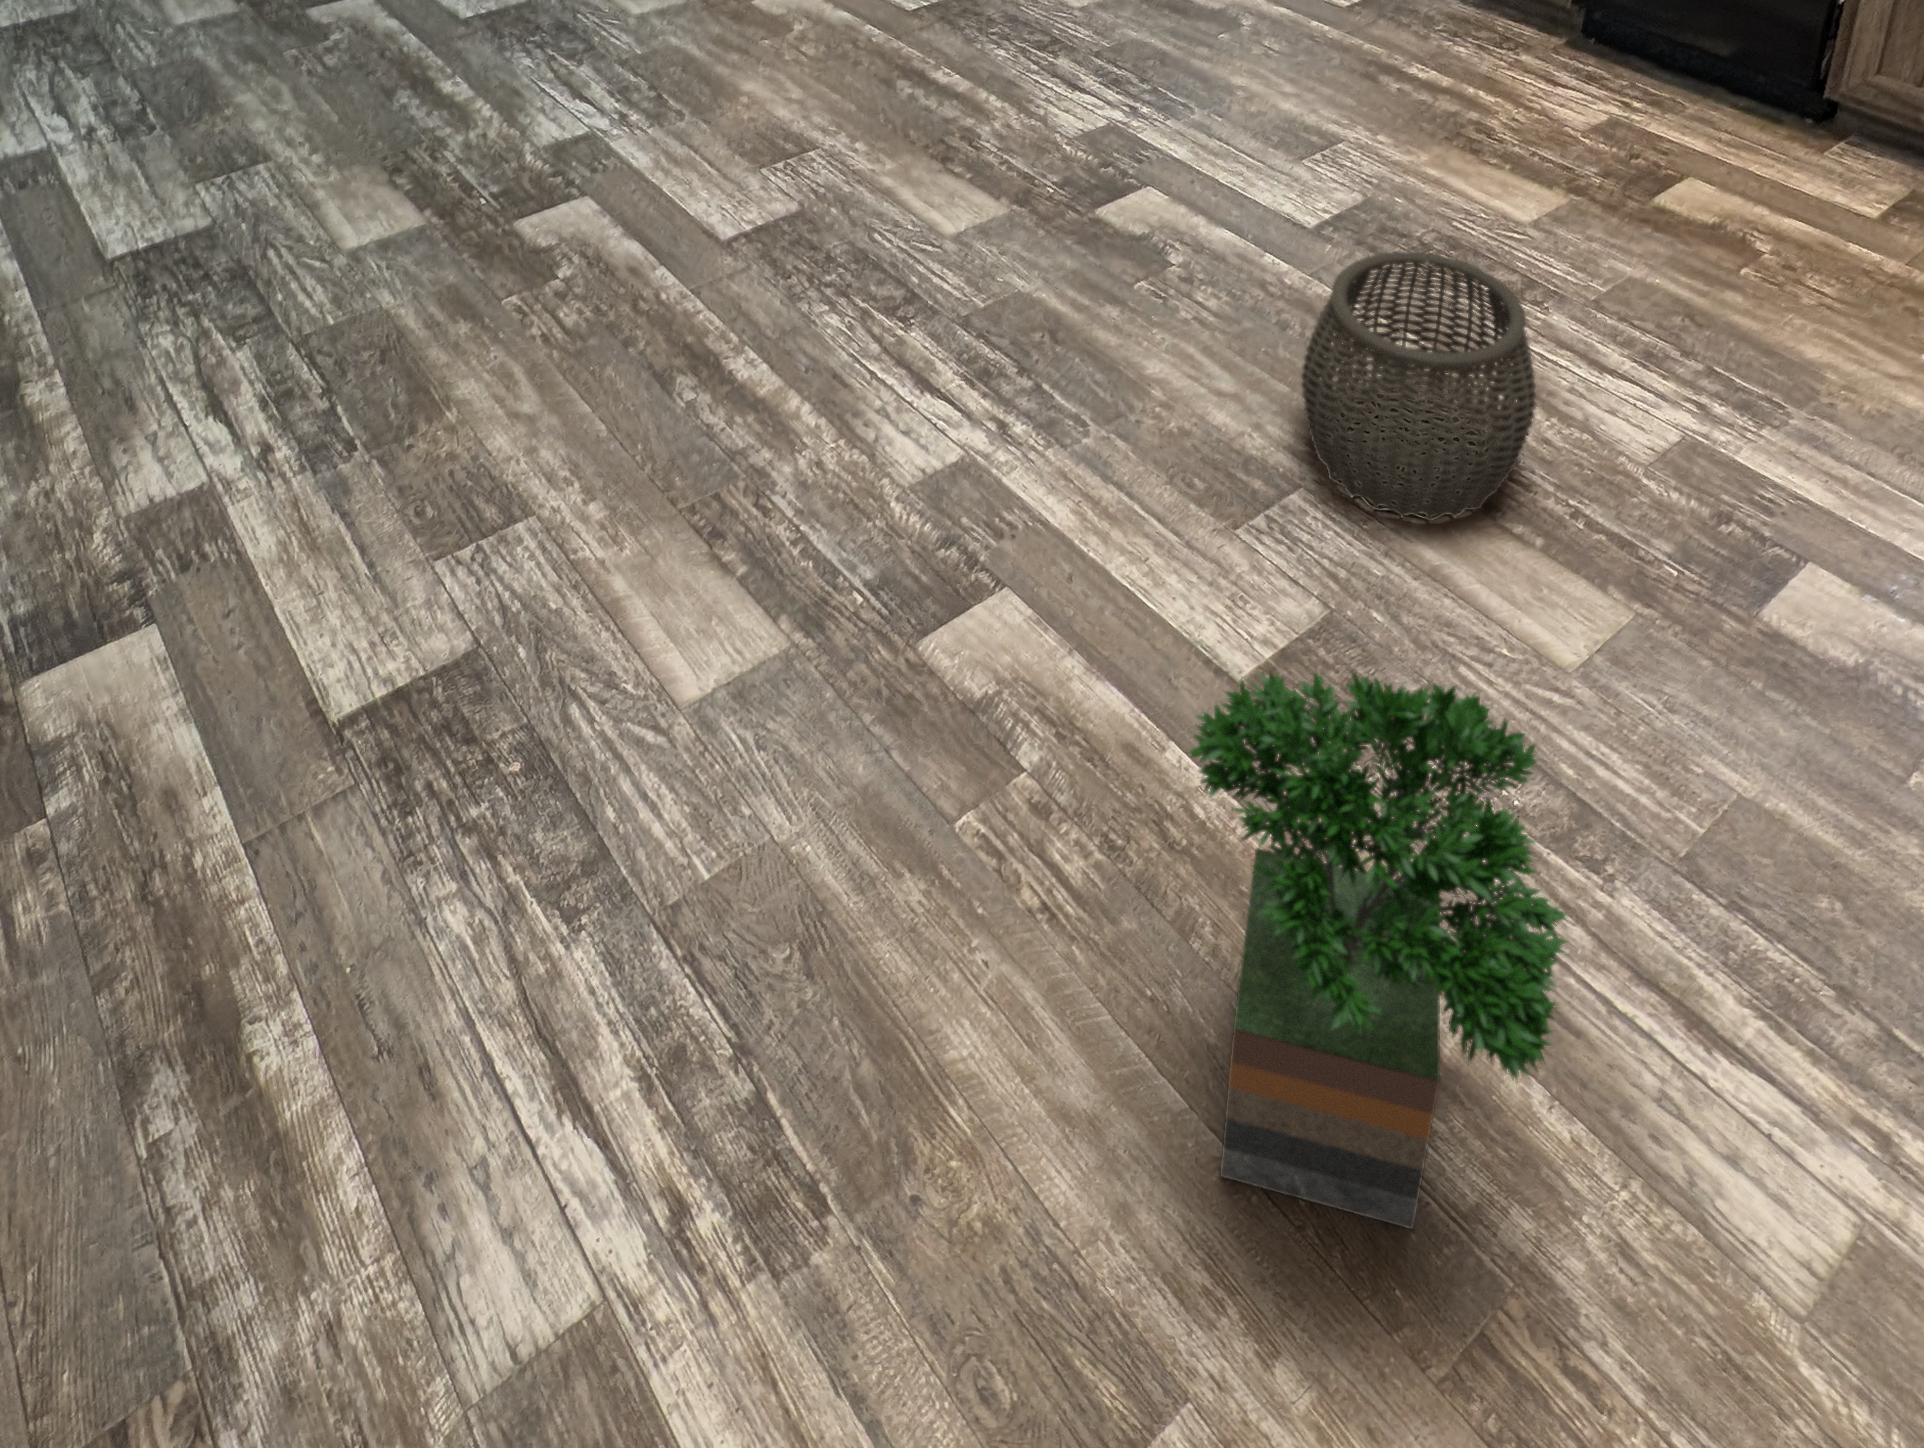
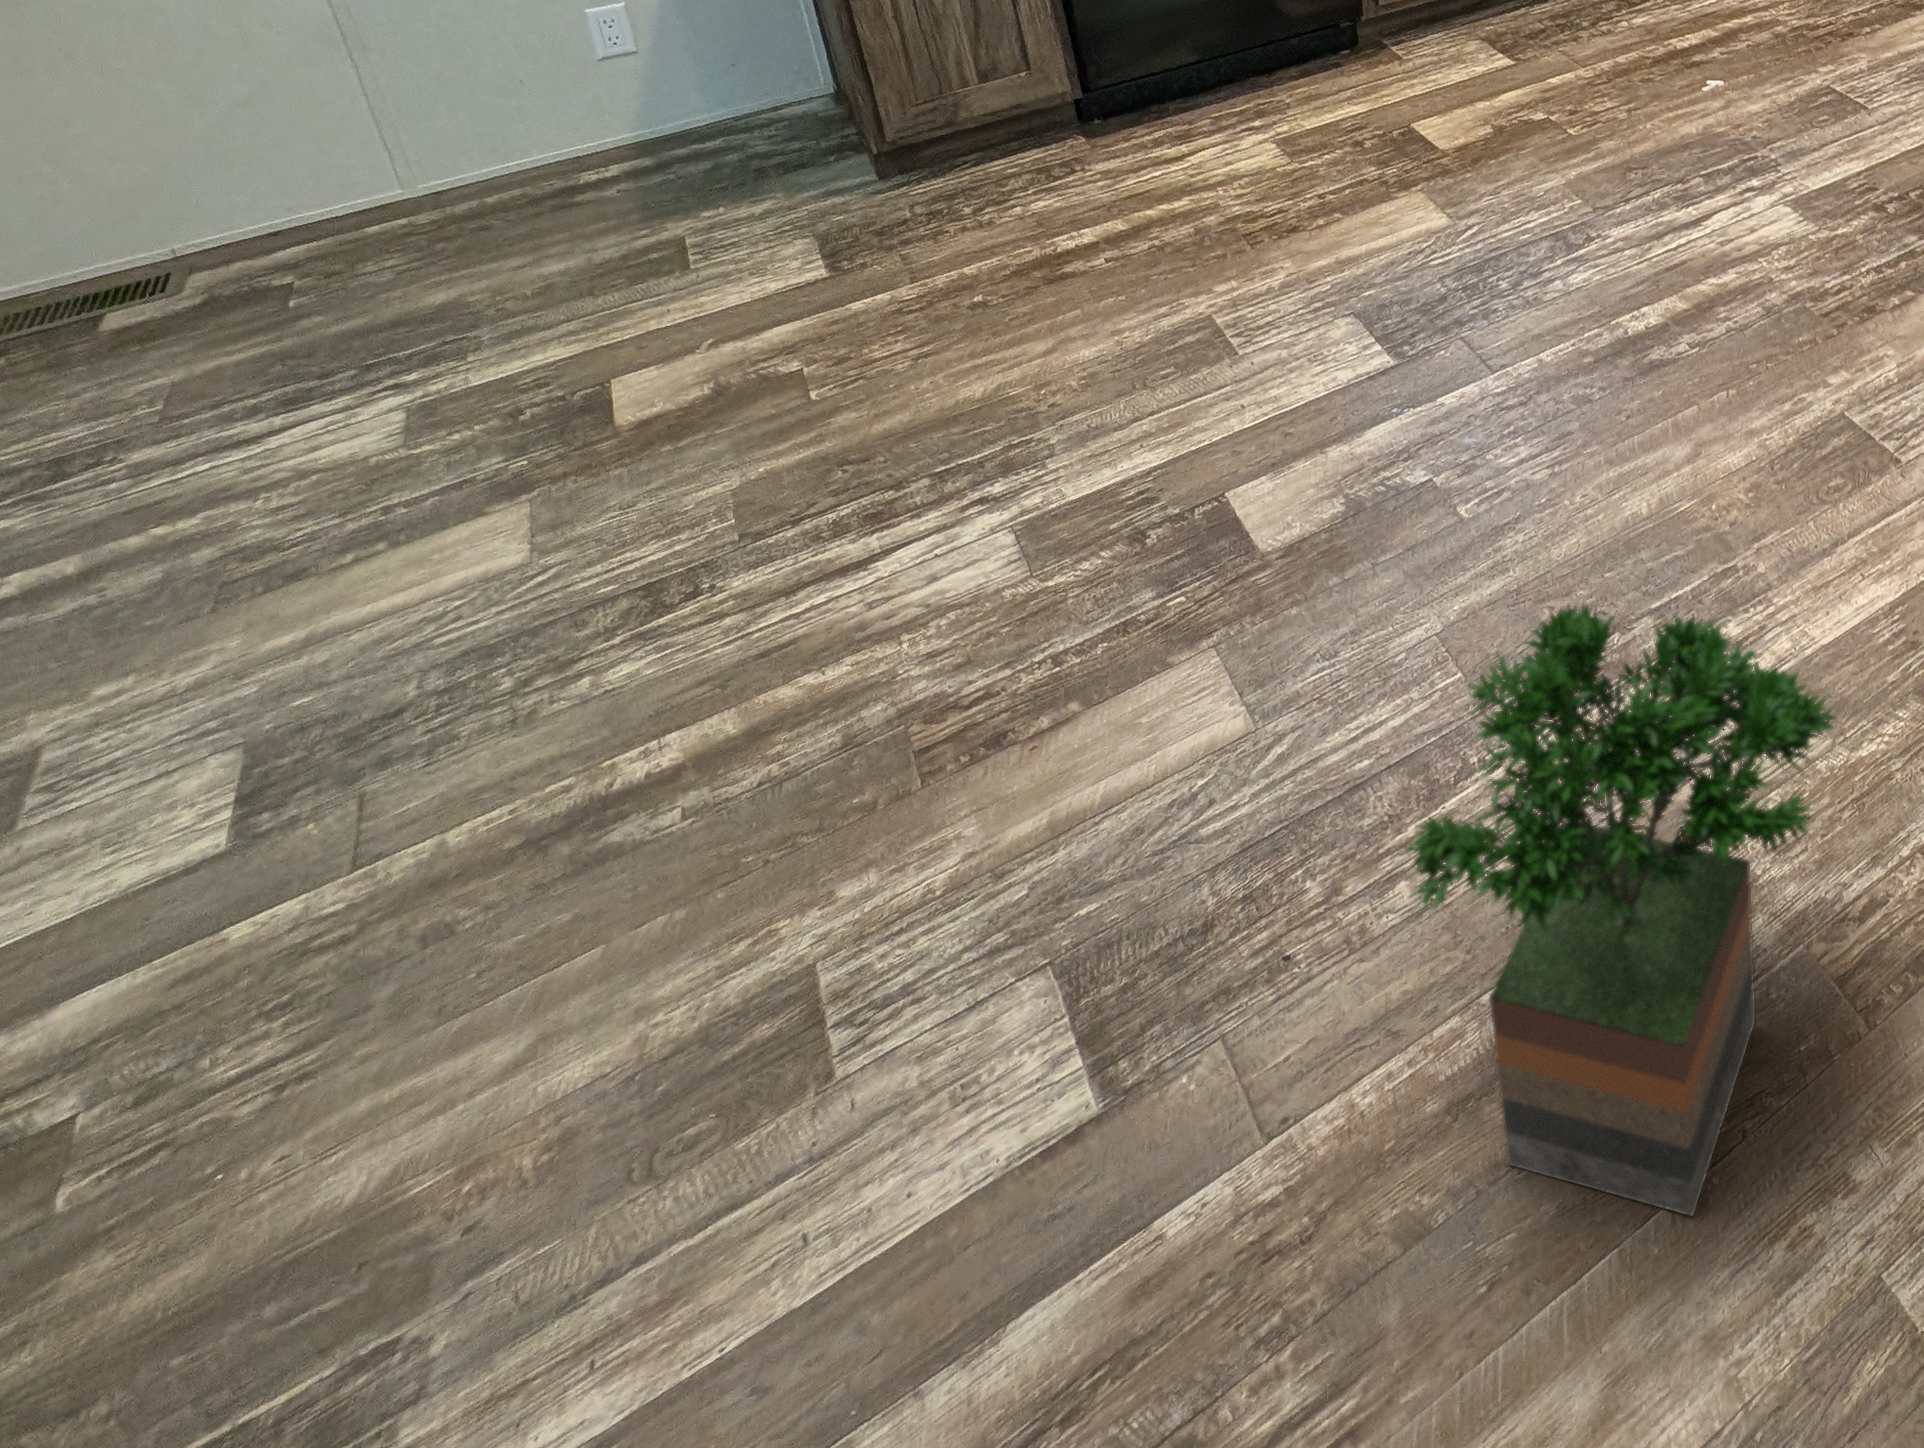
woven basket: present [1301,251,1536,521] -> none [627,517,1013,926]

